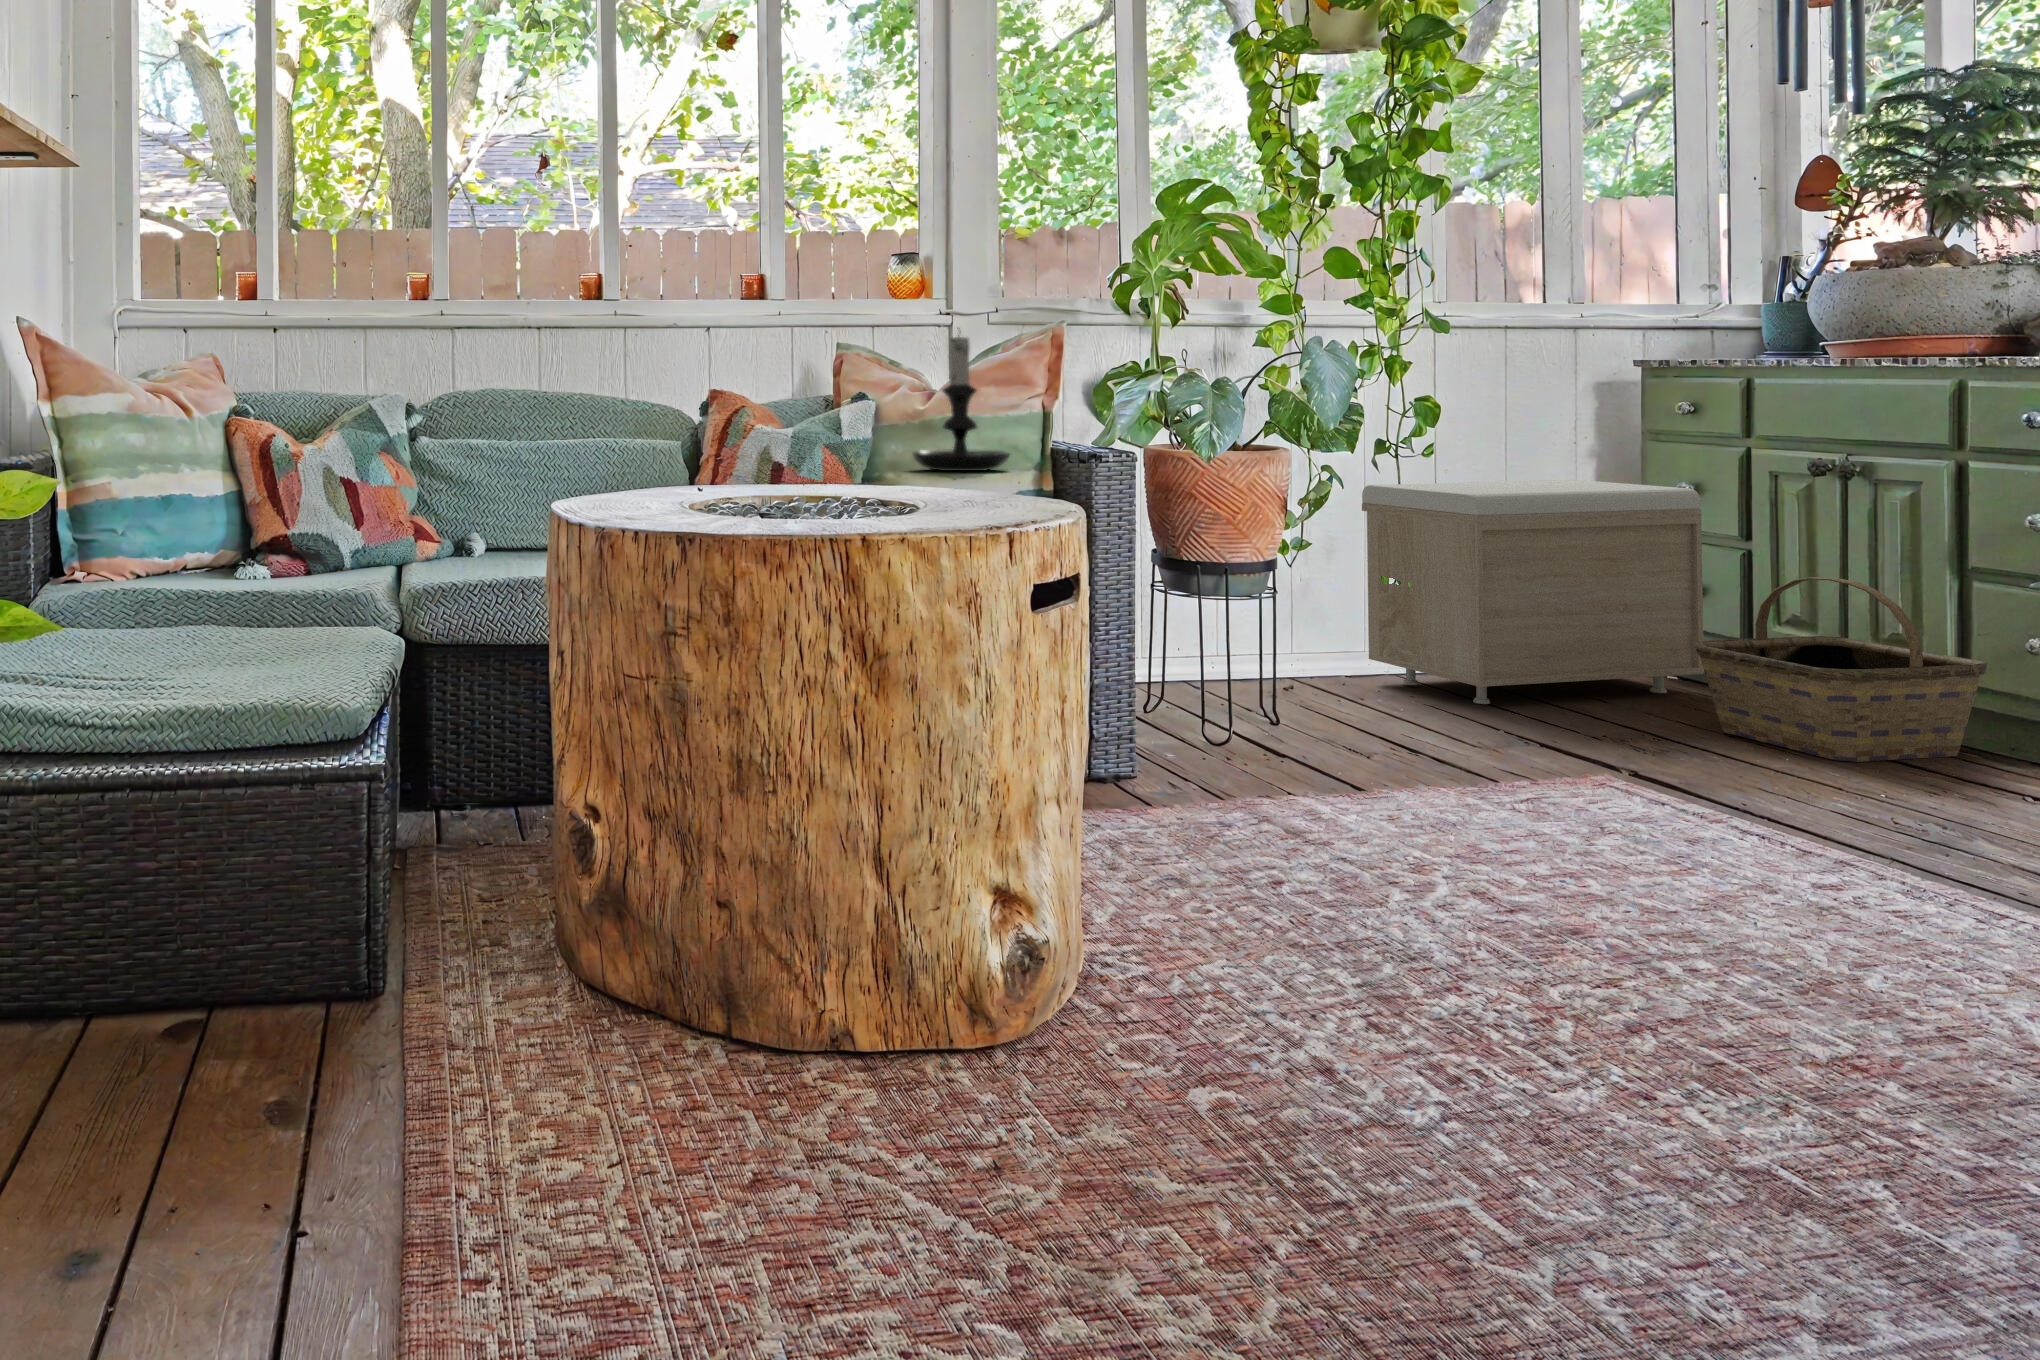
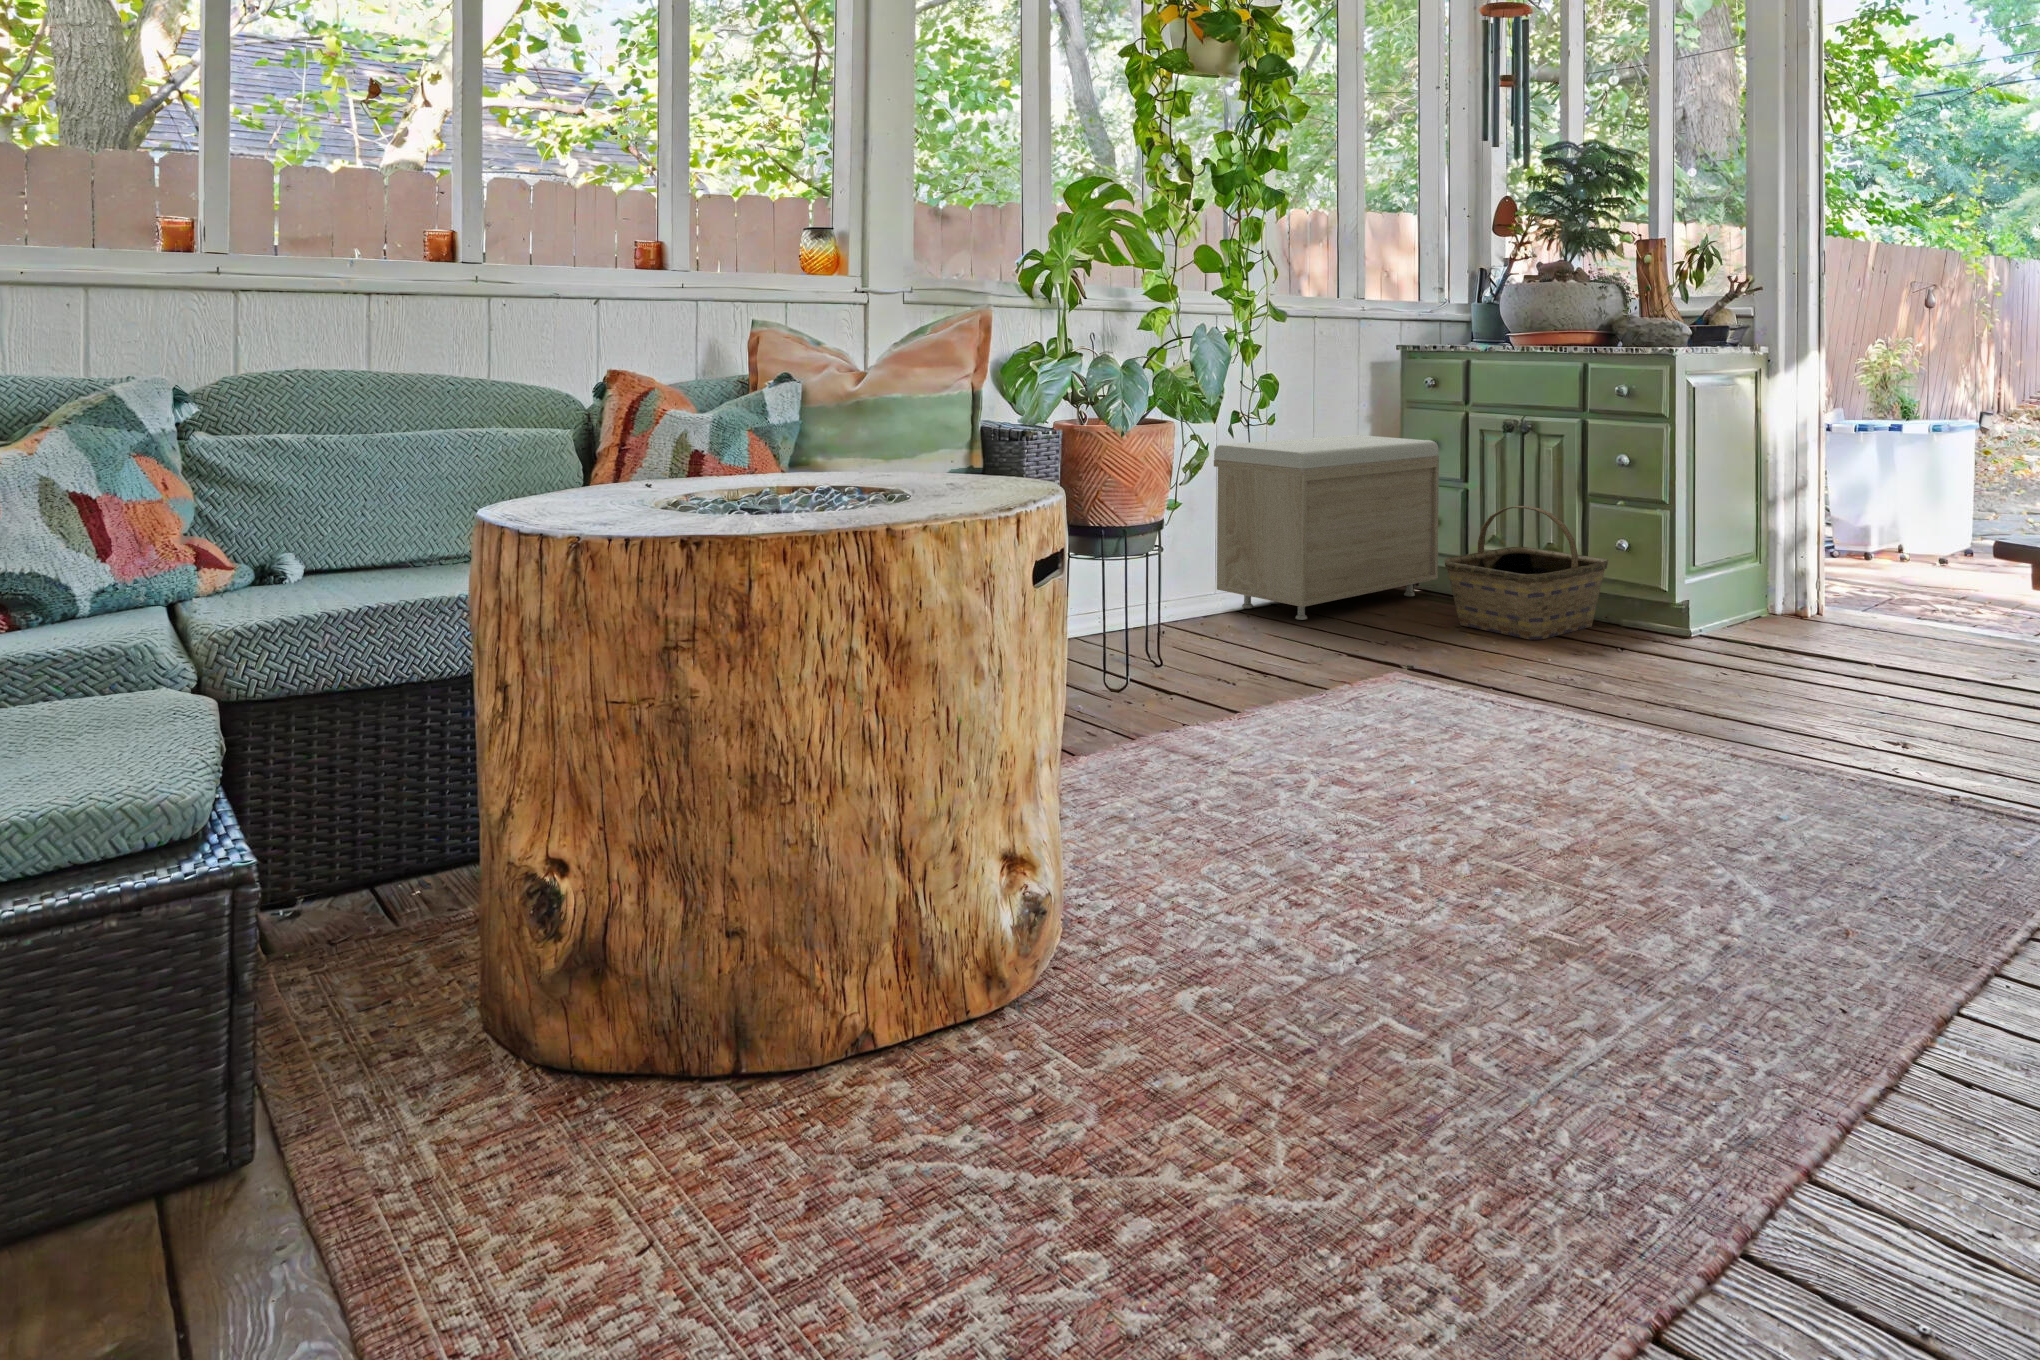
candle holder: present [912,328,1010,471] -> none [846,308,949,453]

